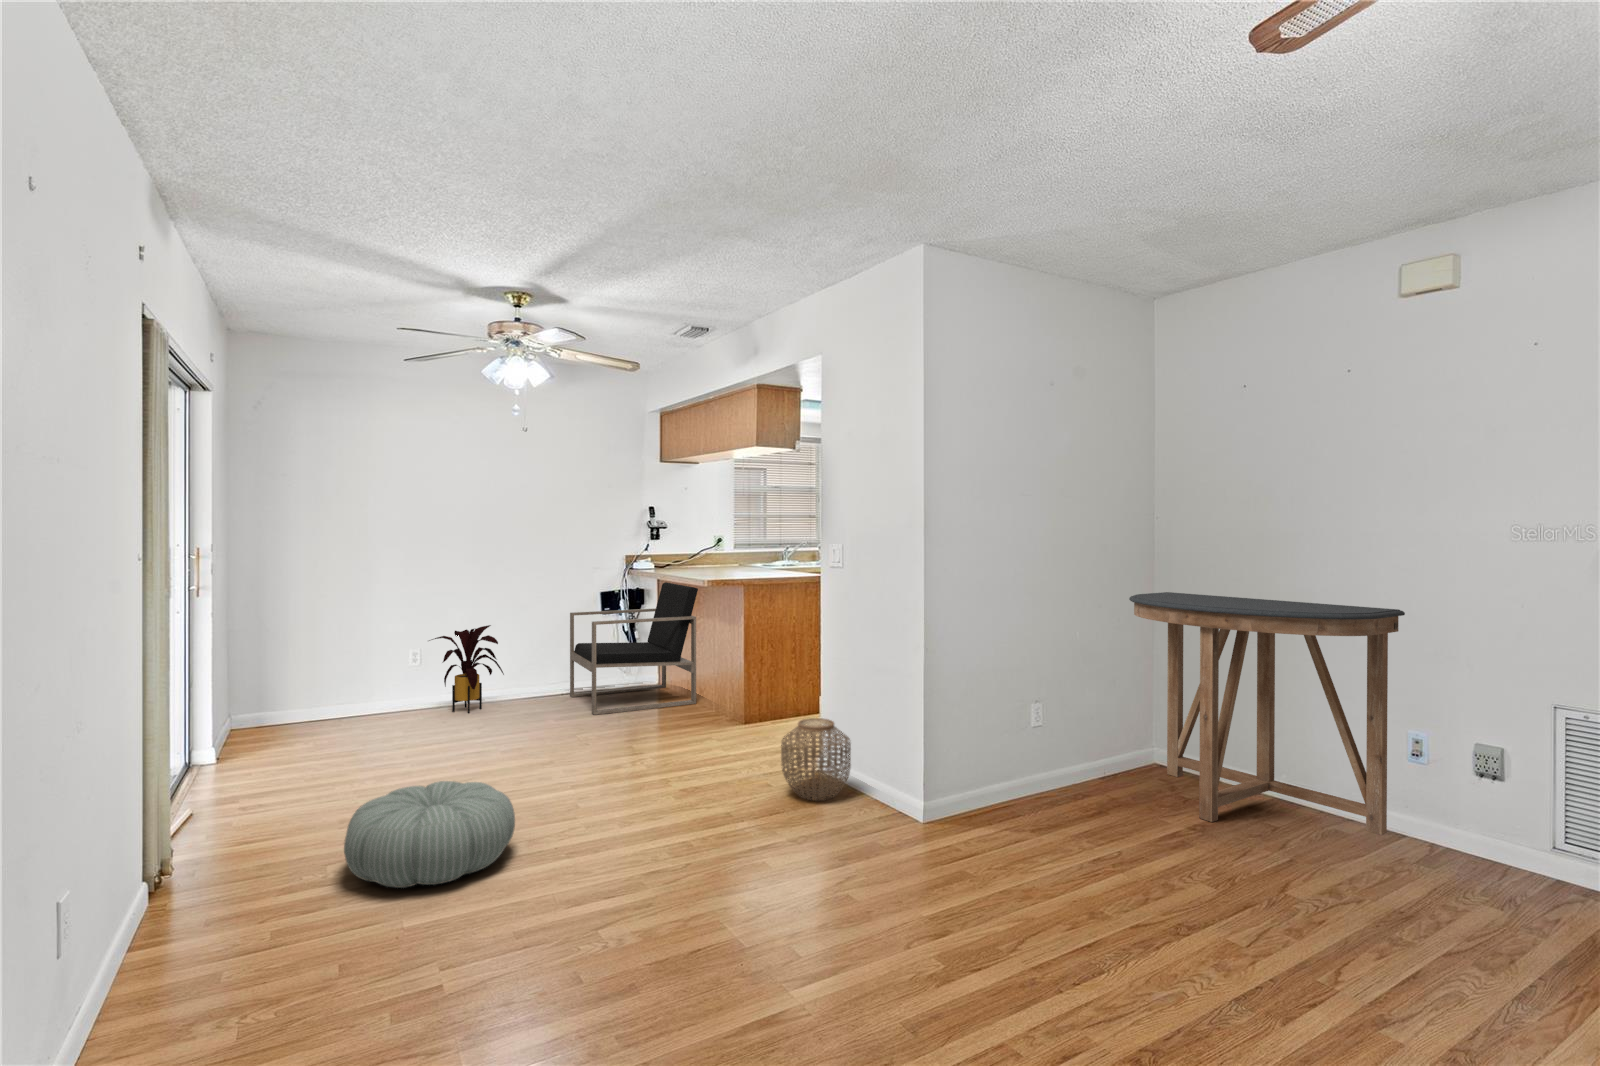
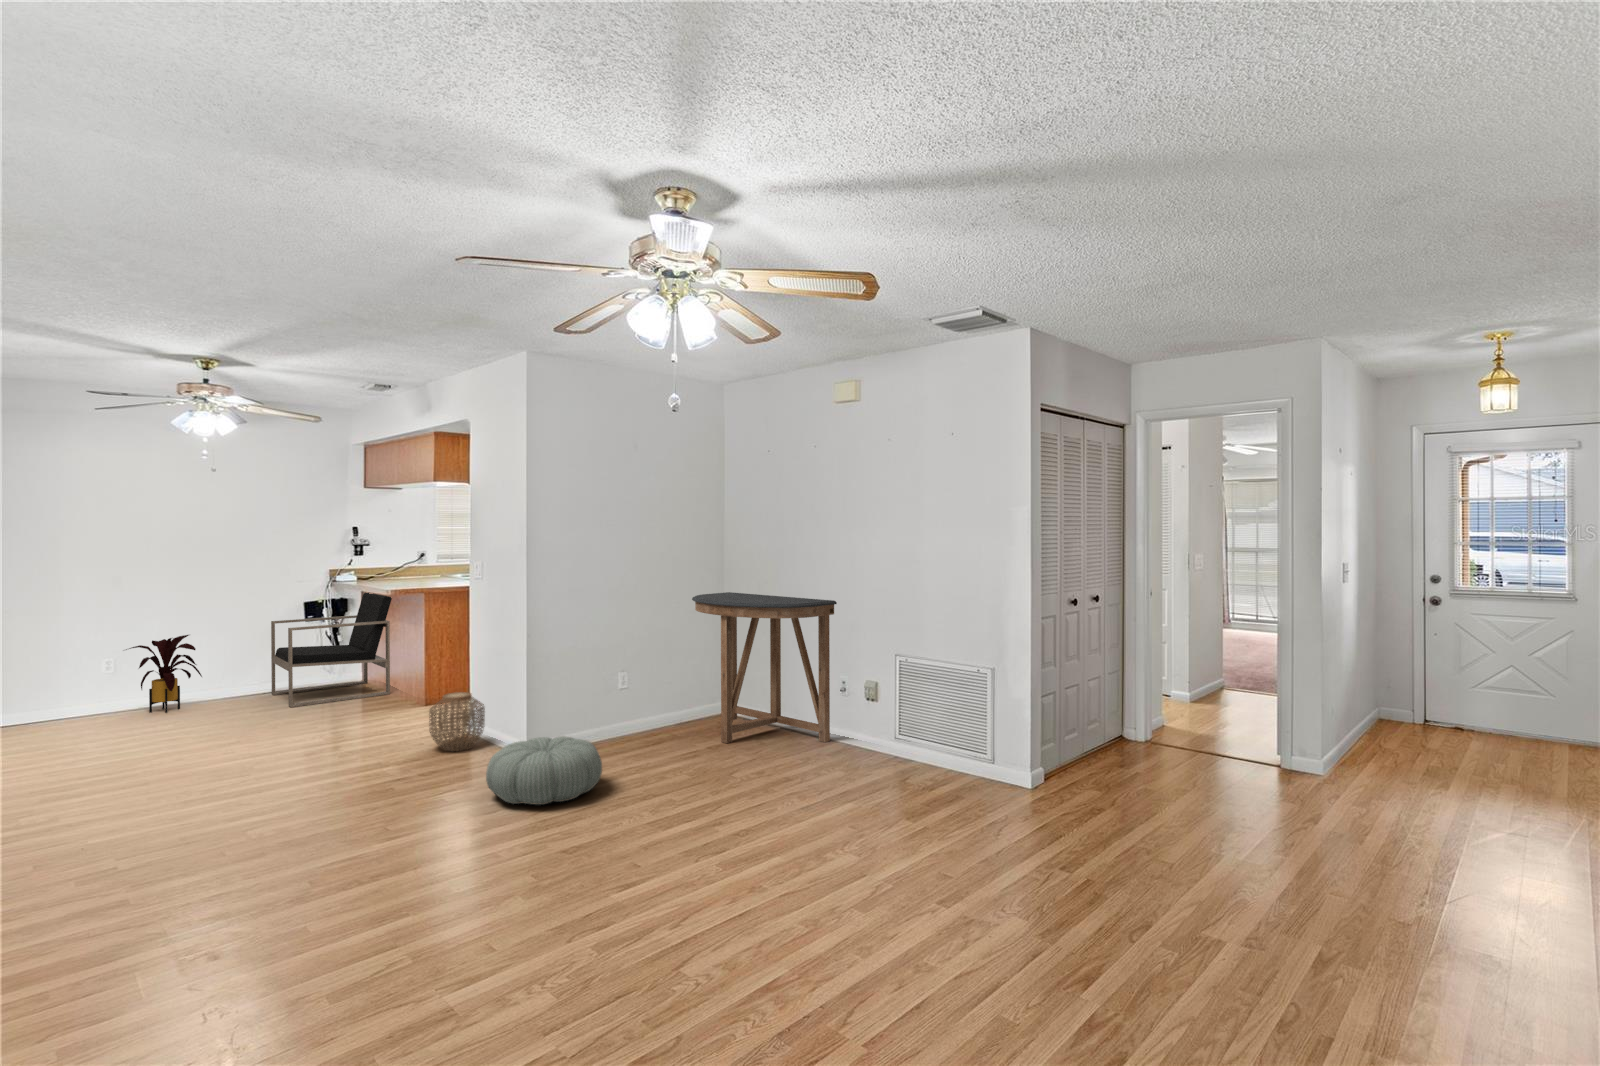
pouf: present [344,781,515,888] -> present [486,736,602,805]

